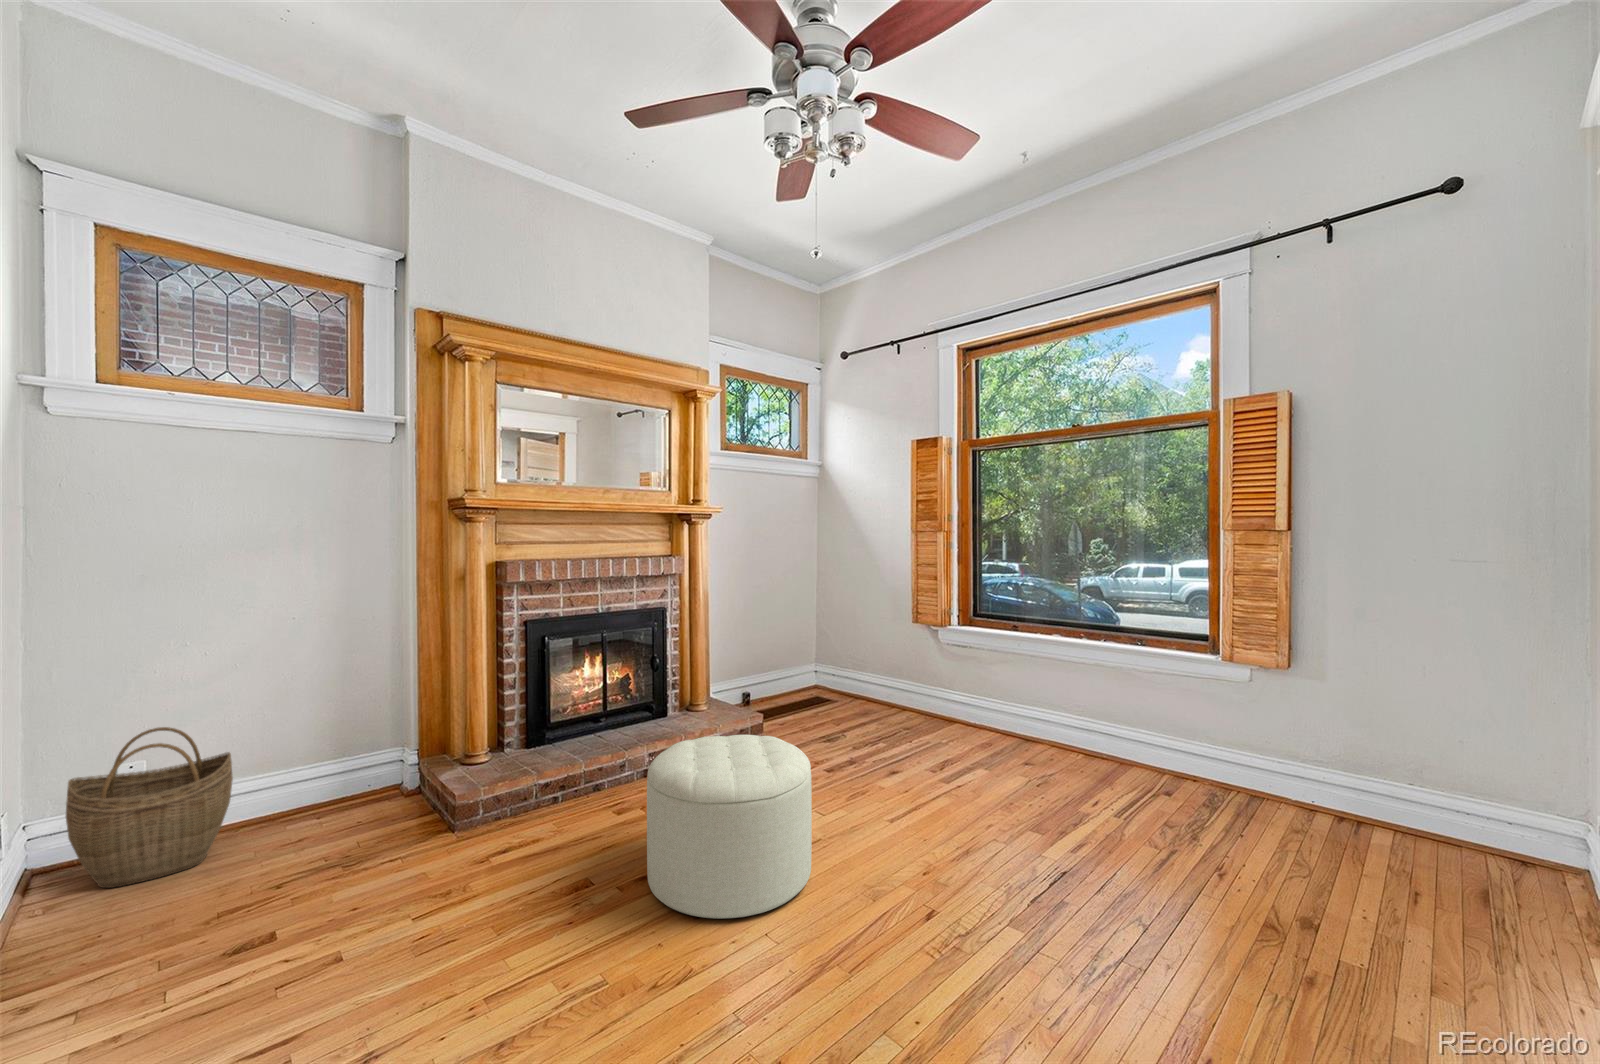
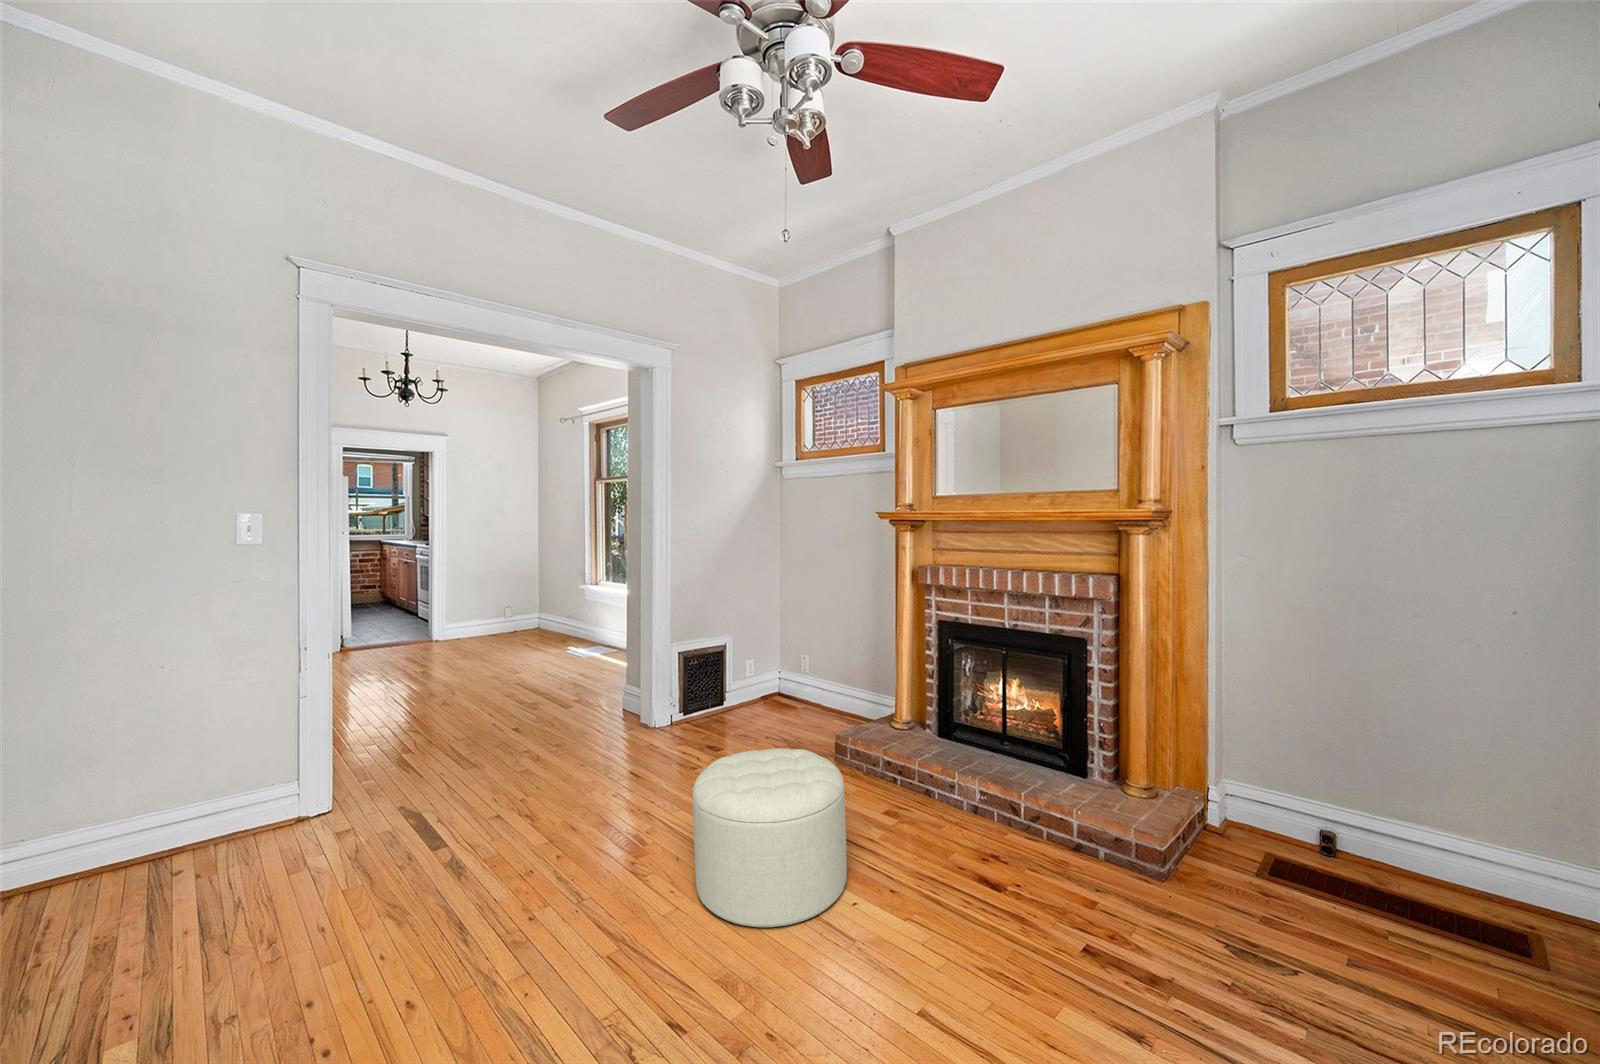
woven basket: present [66,727,233,888] -> none [760,640,817,714]

